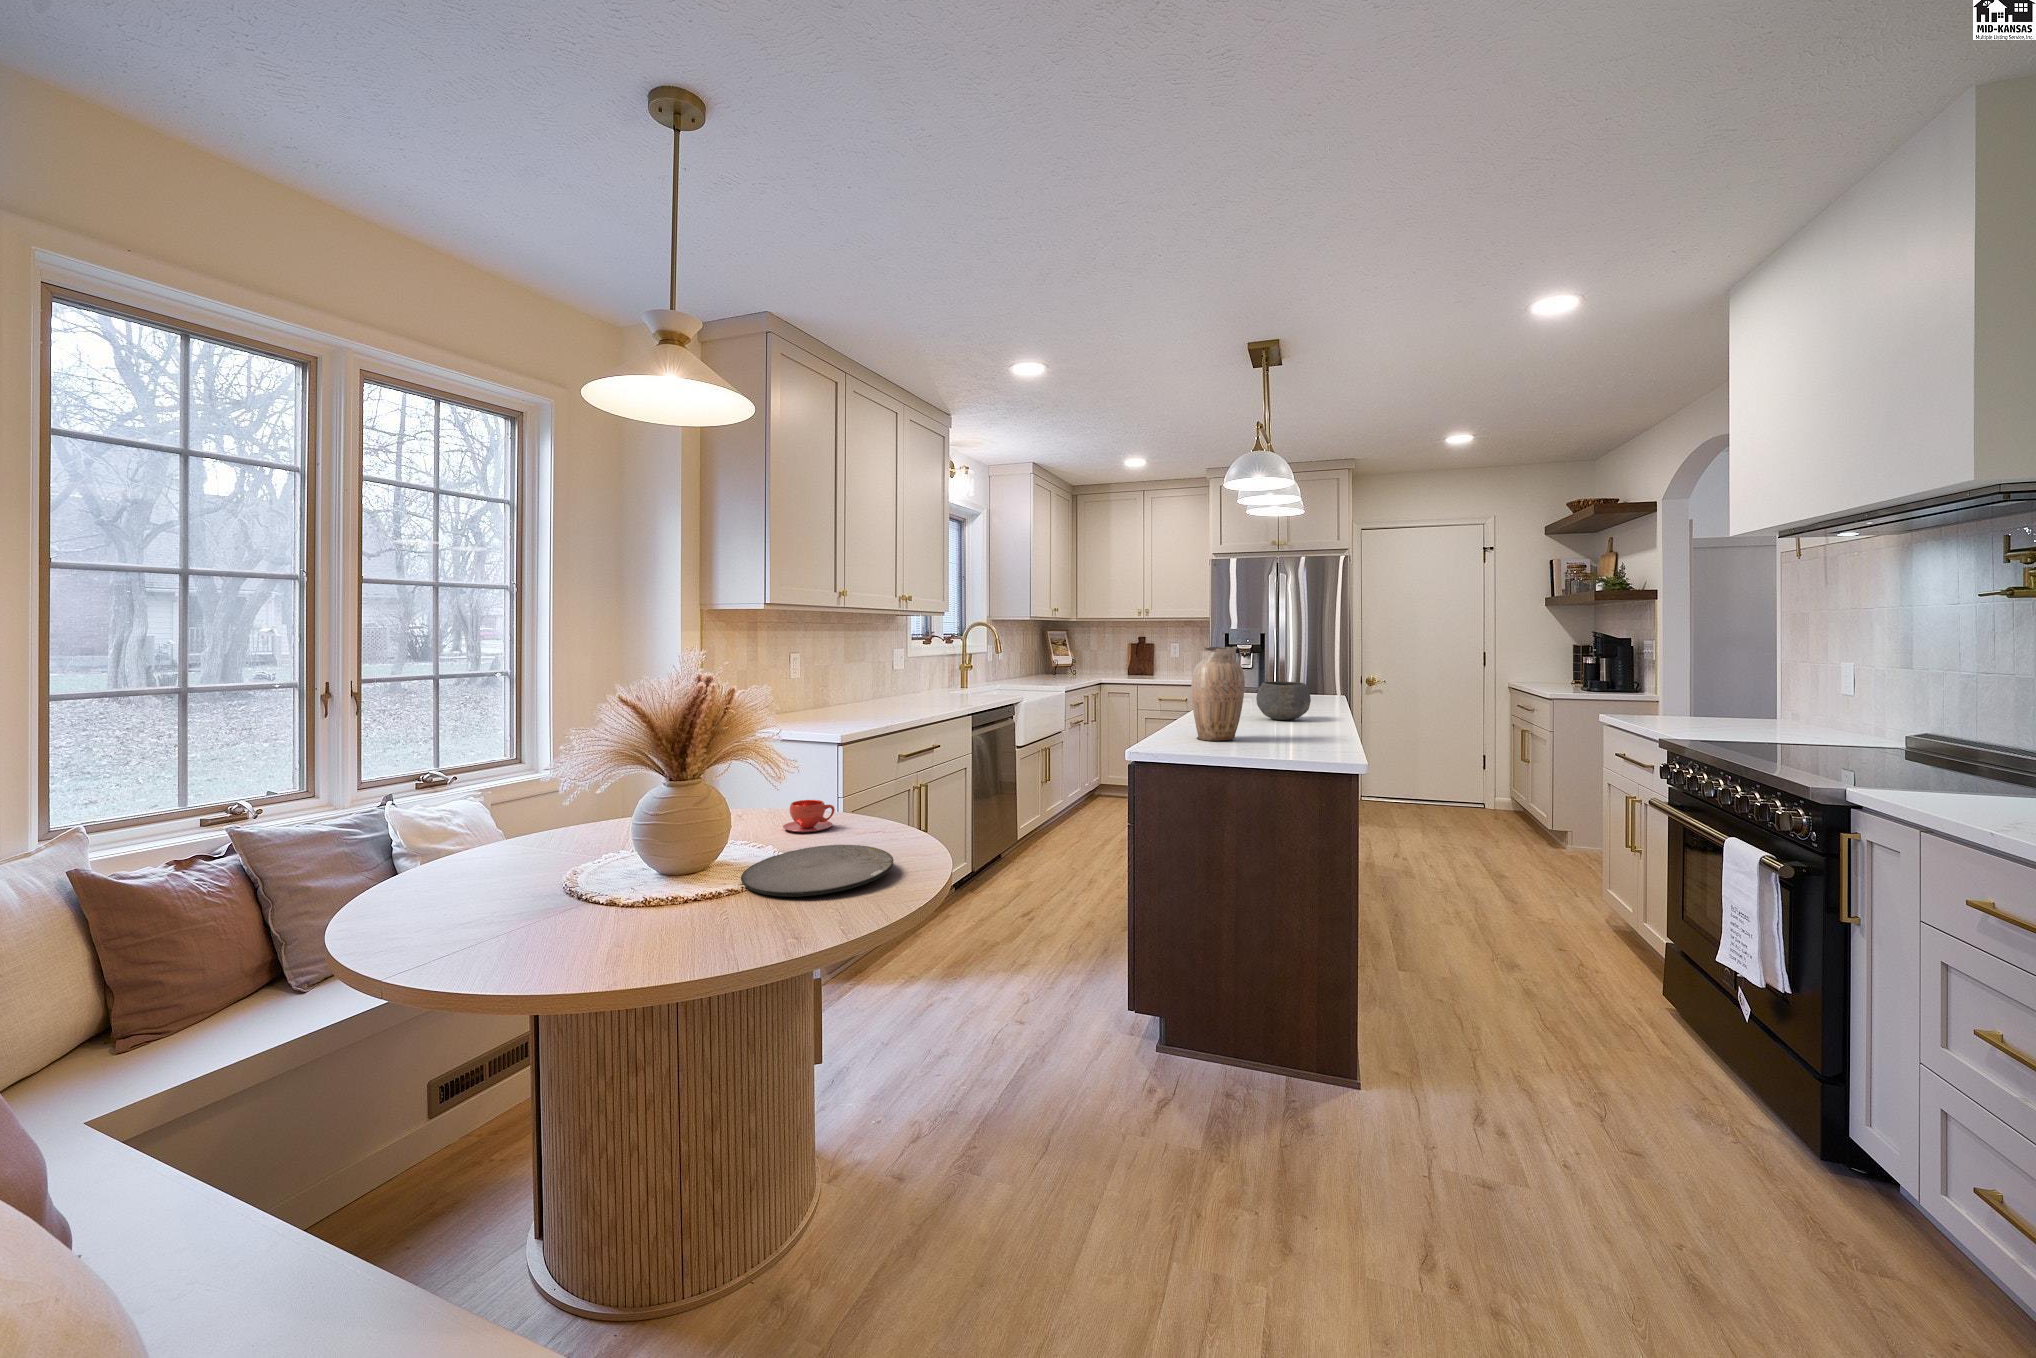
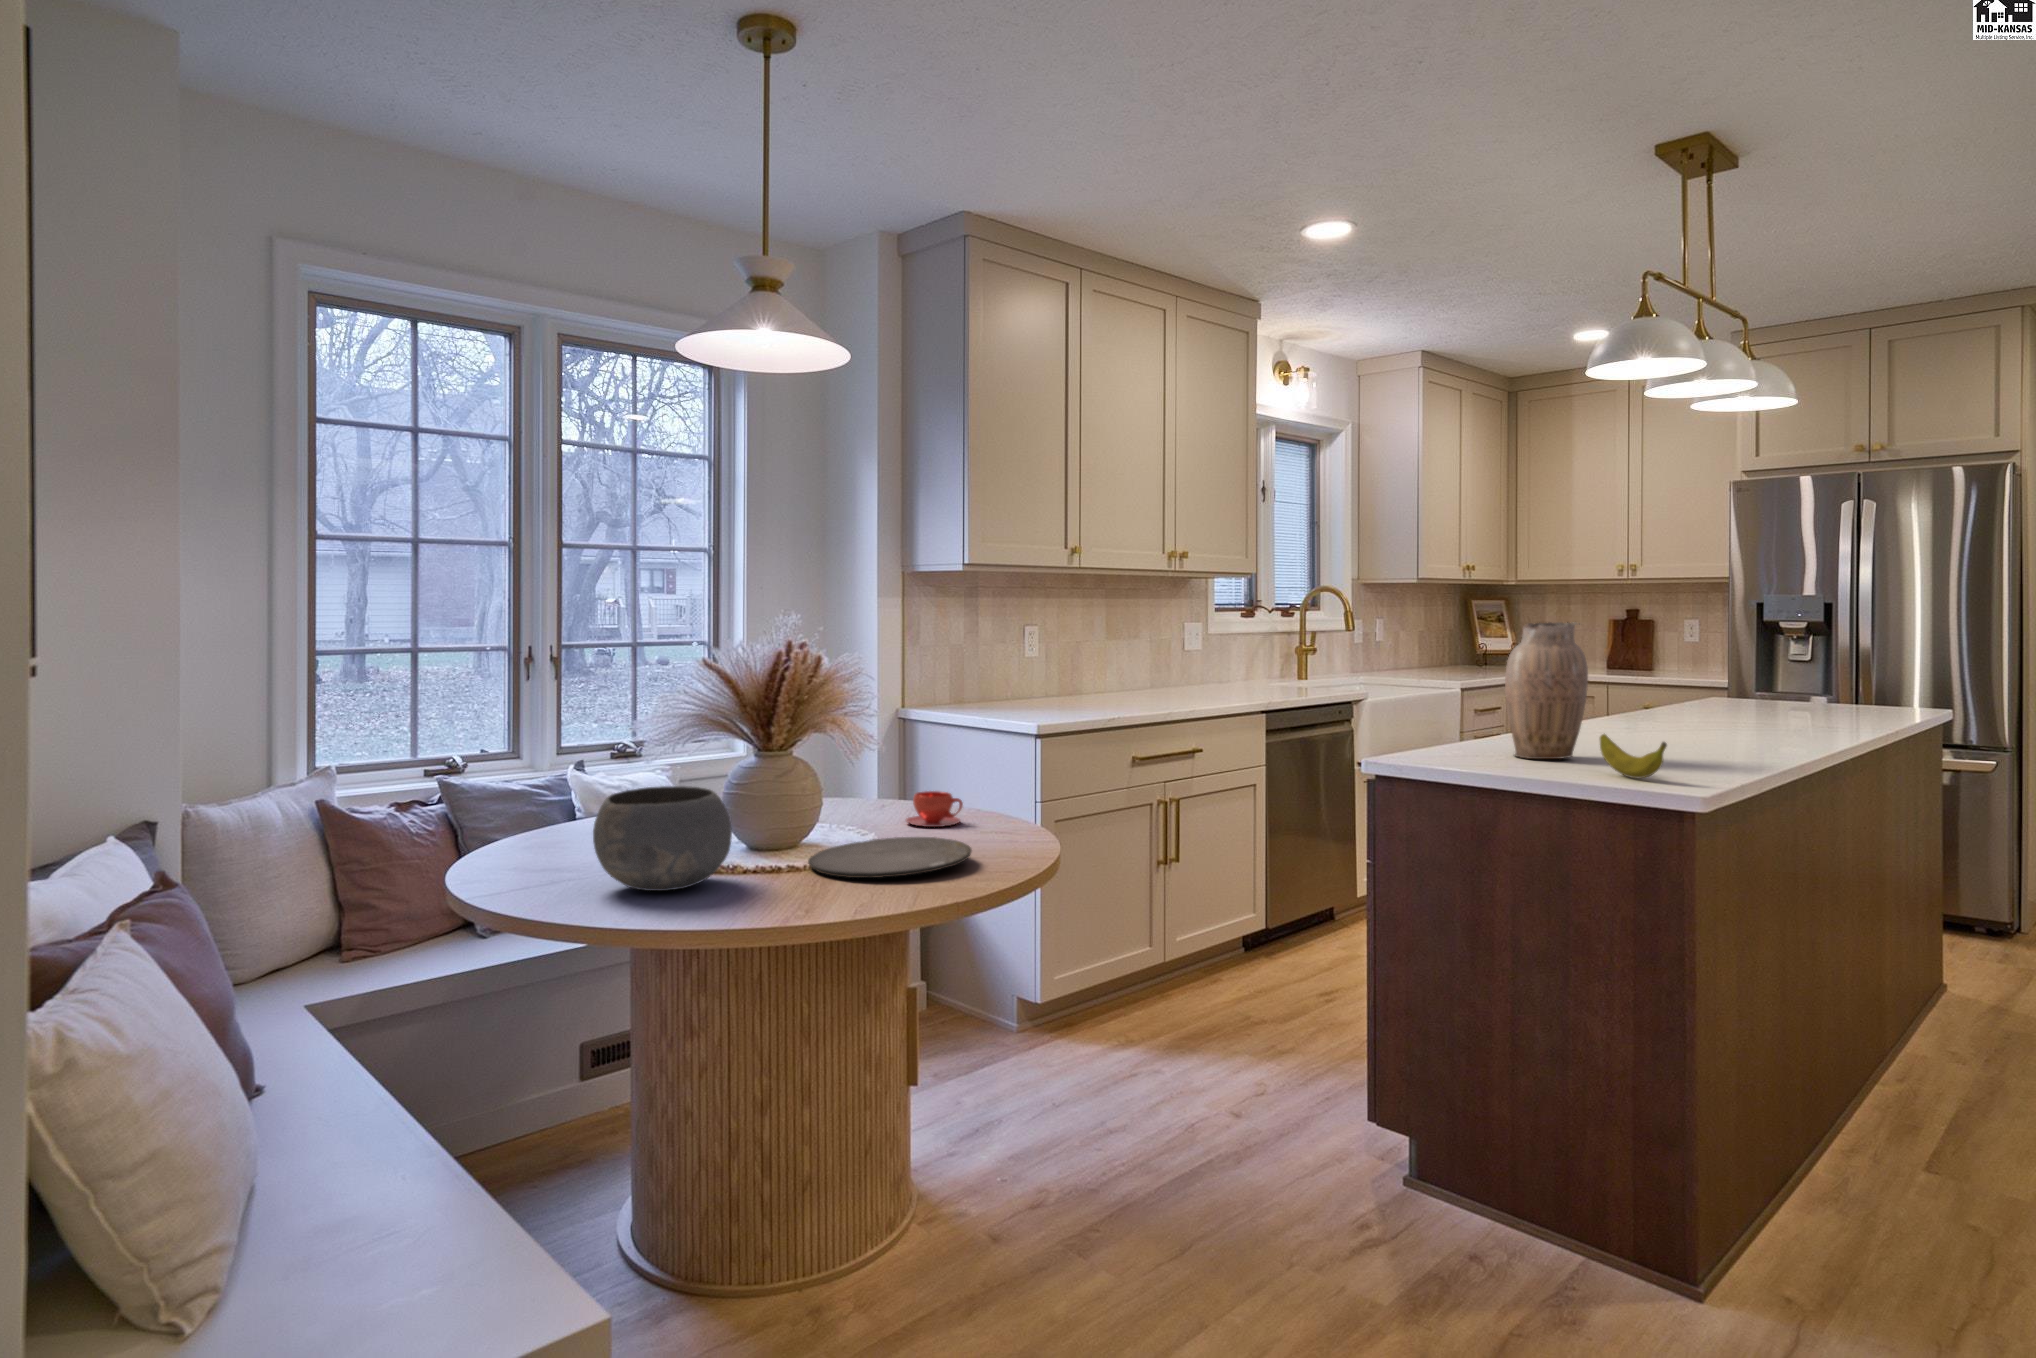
bowl: present [1256,681,1311,720] -> present [593,786,732,891]
banana: none [1266,722,1322,751] -> present [1600,734,1667,778]

